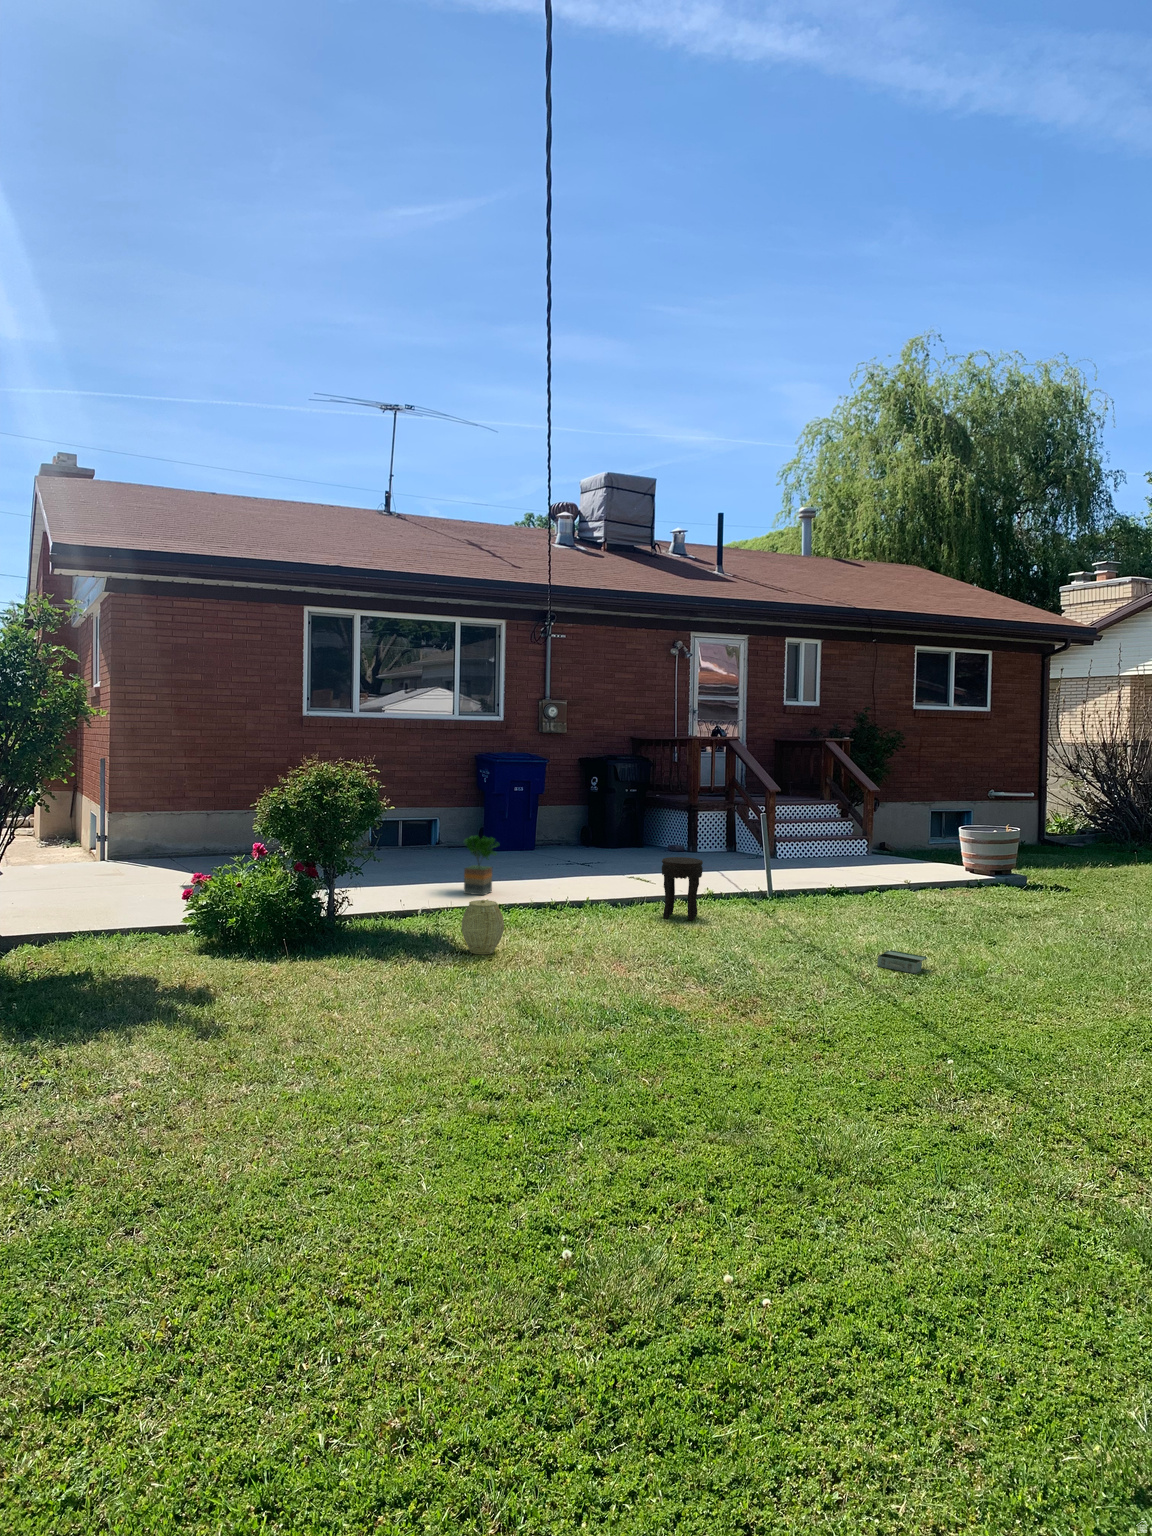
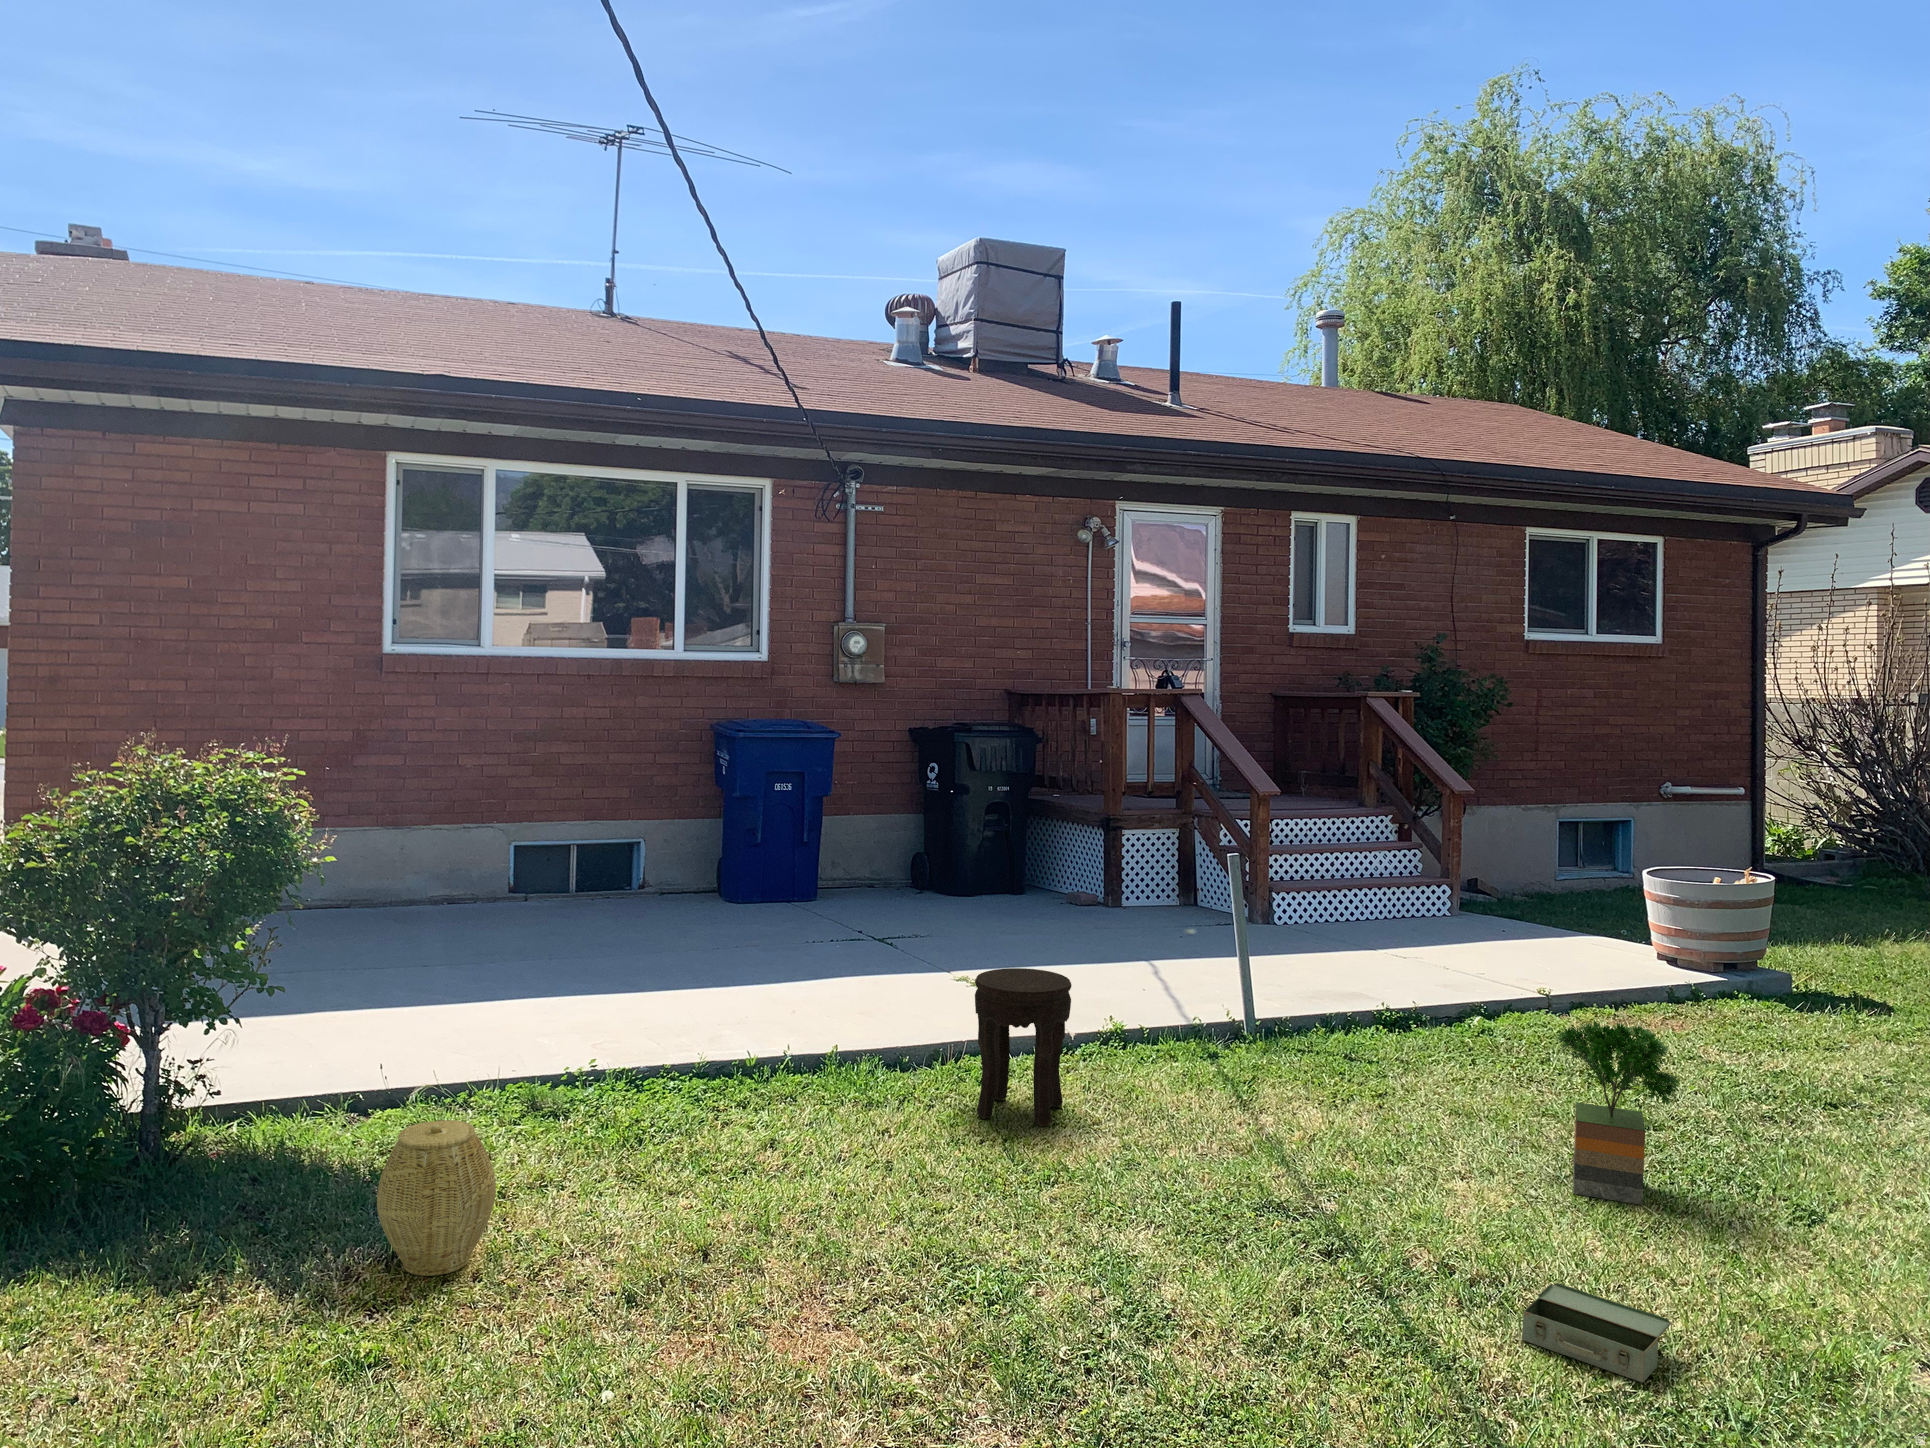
potted tree: present [464,836,499,895] -> present [1556,1020,1680,1205]

